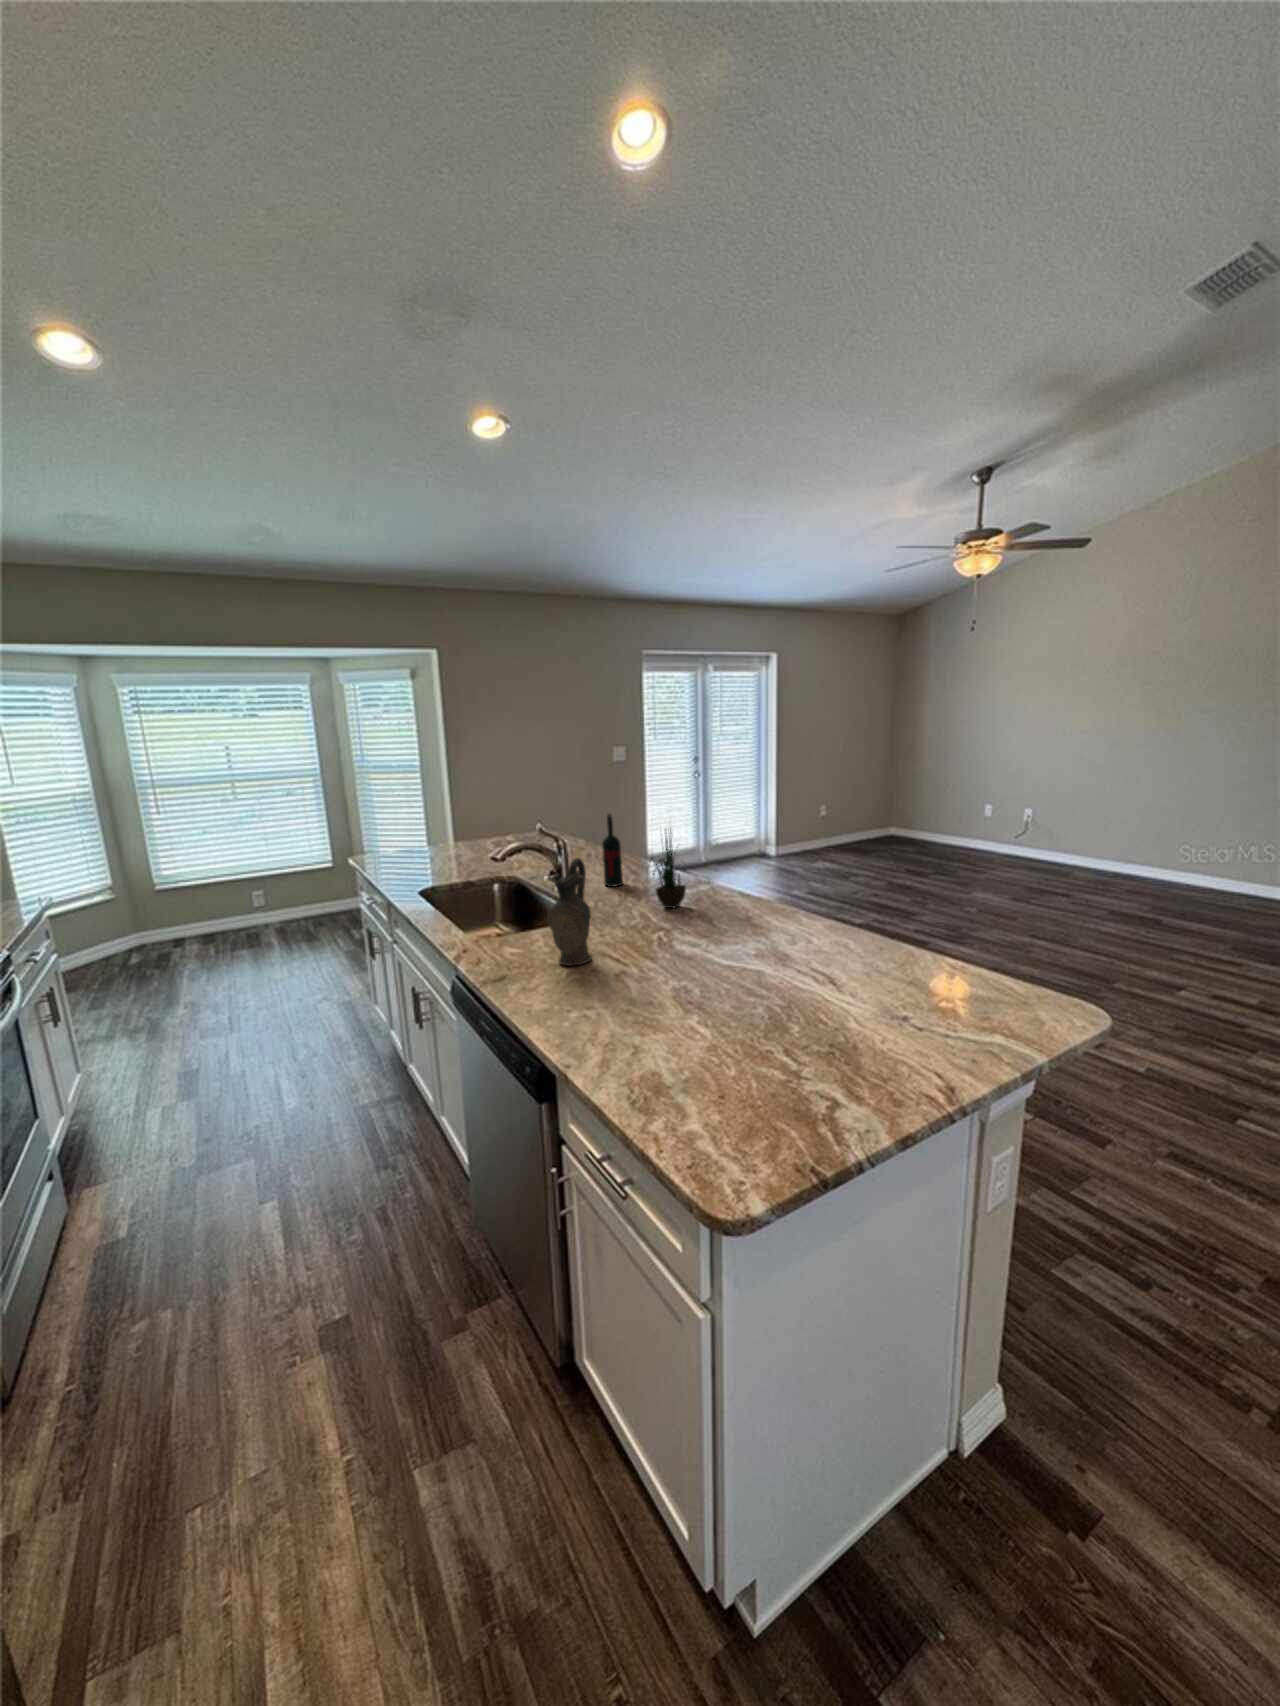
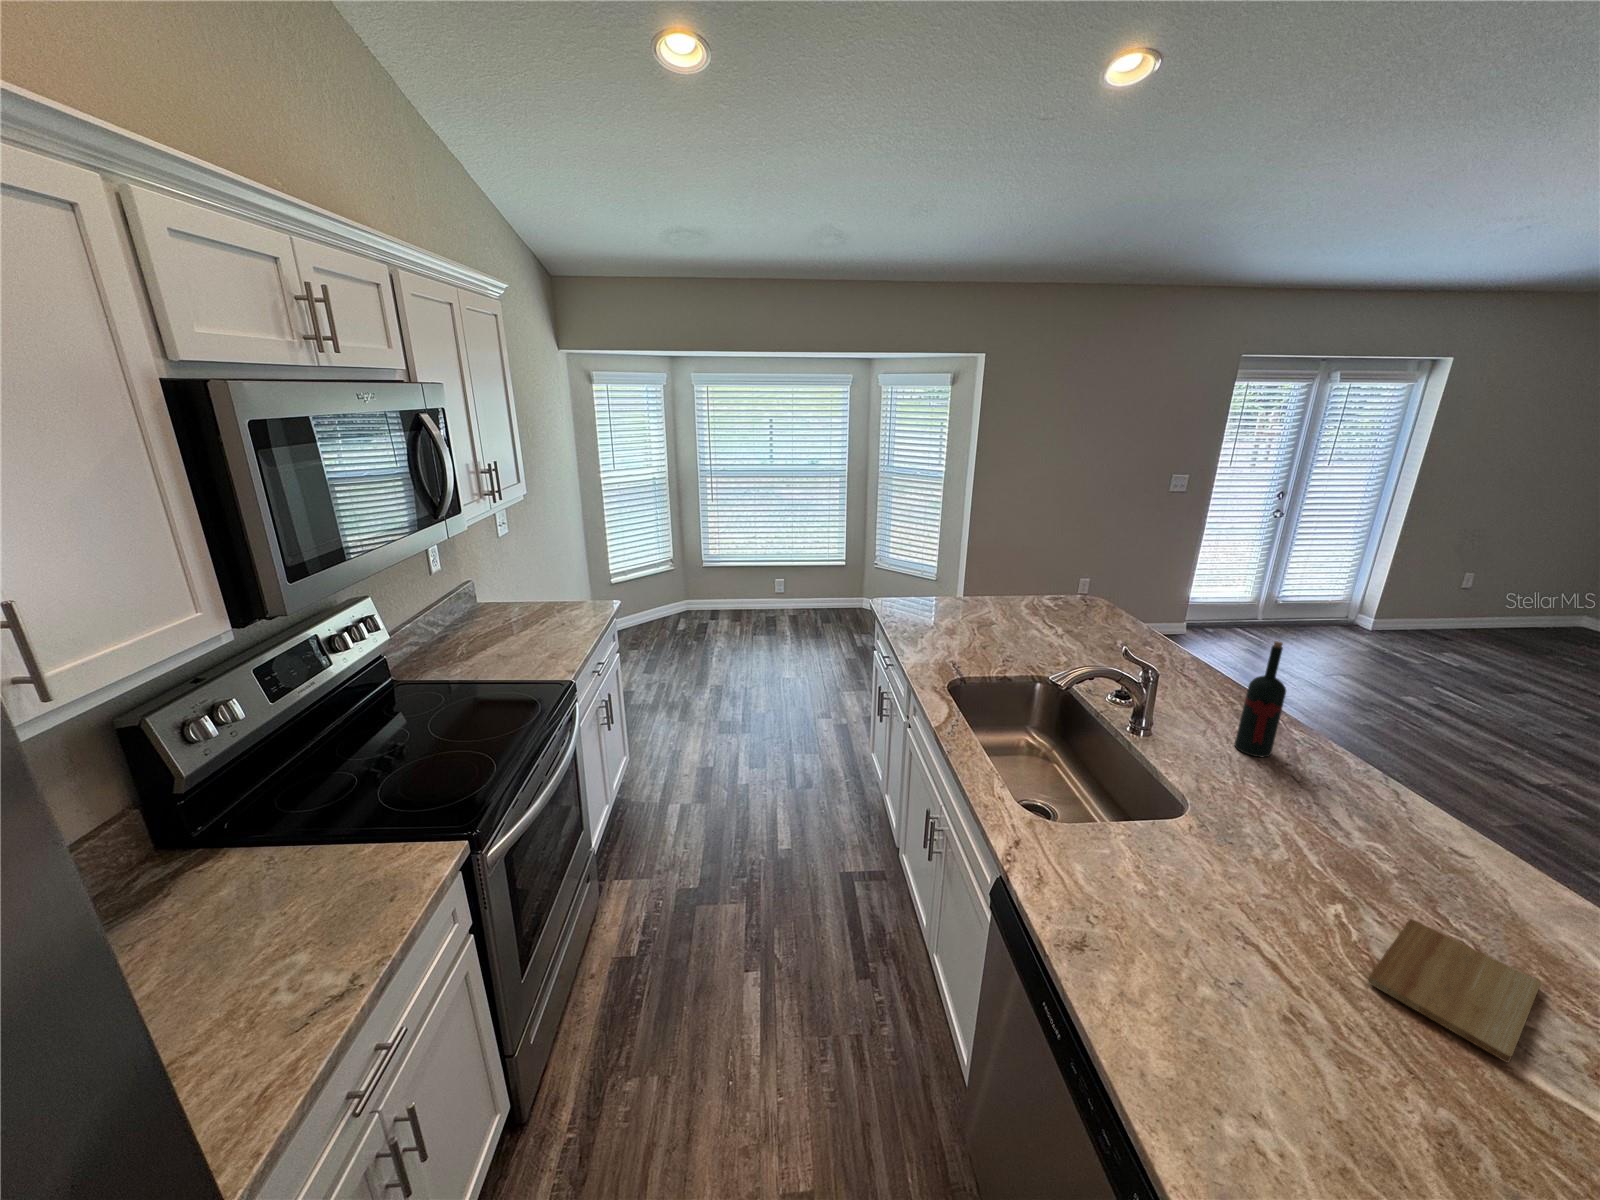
potted plant: present [649,828,691,908] -> none [1372,708,1517,881]
ceramic pitcher: present [547,858,592,966] -> none [1231,829,1357,1047]
cutting board: none [624,920,694,946] -> present [1368,919,1541,1062]

